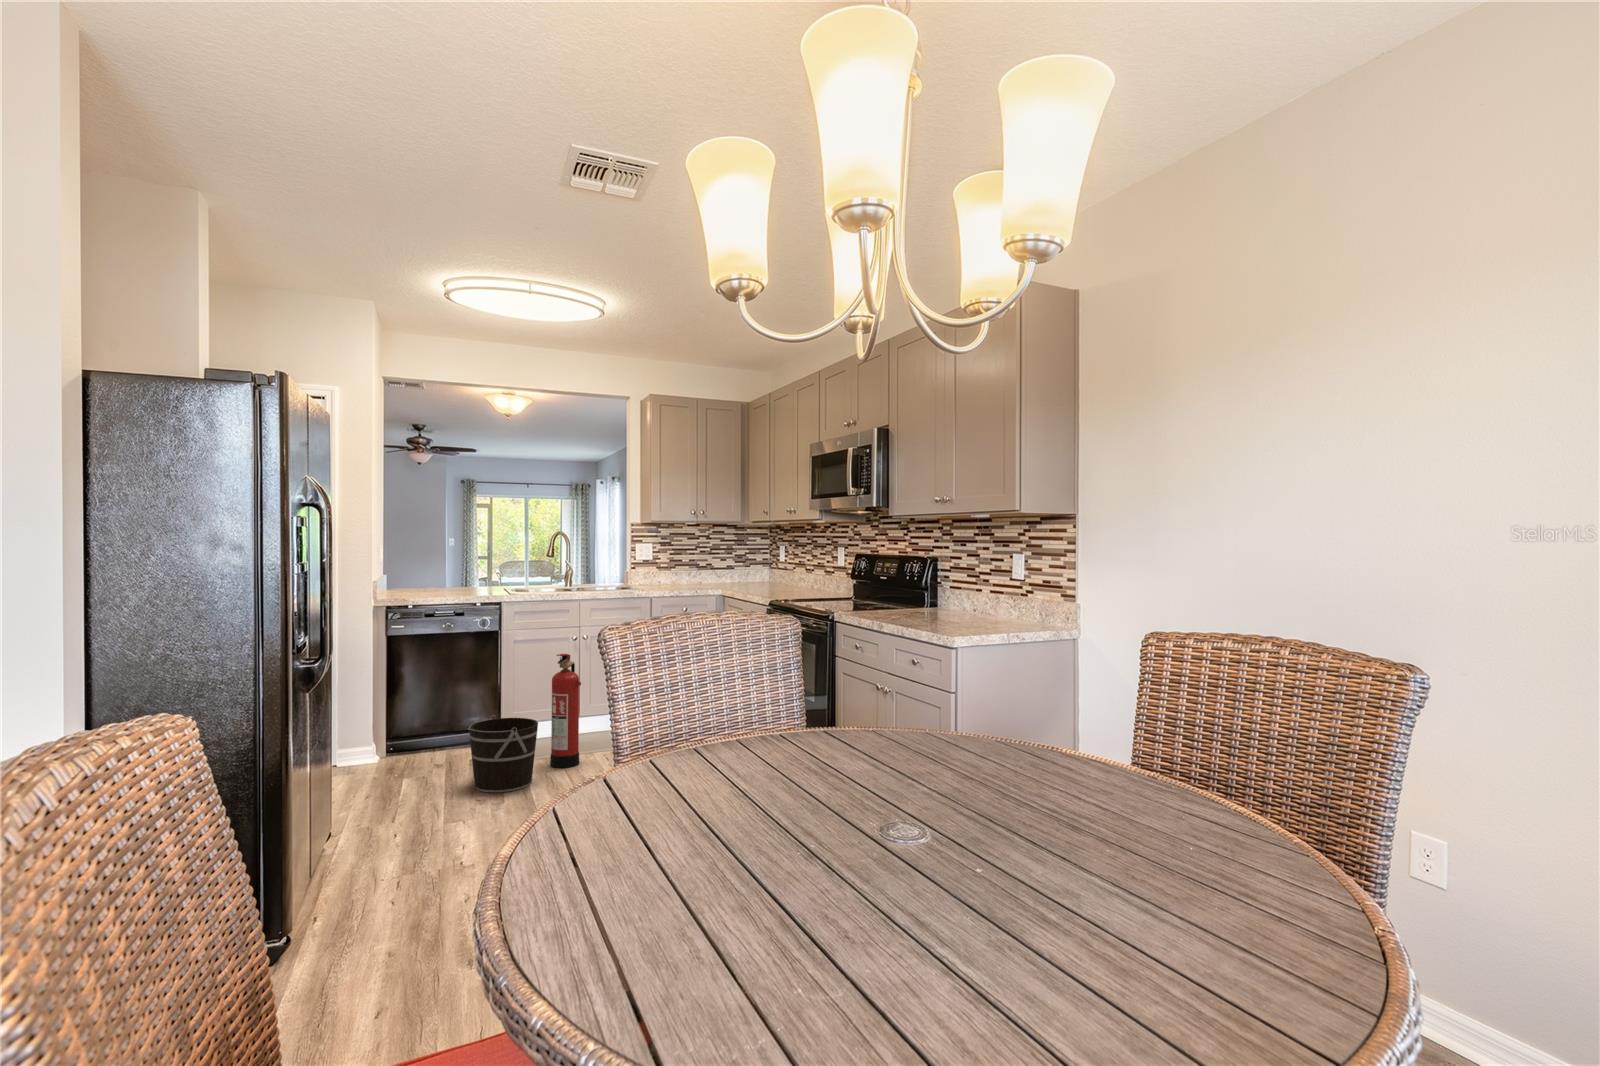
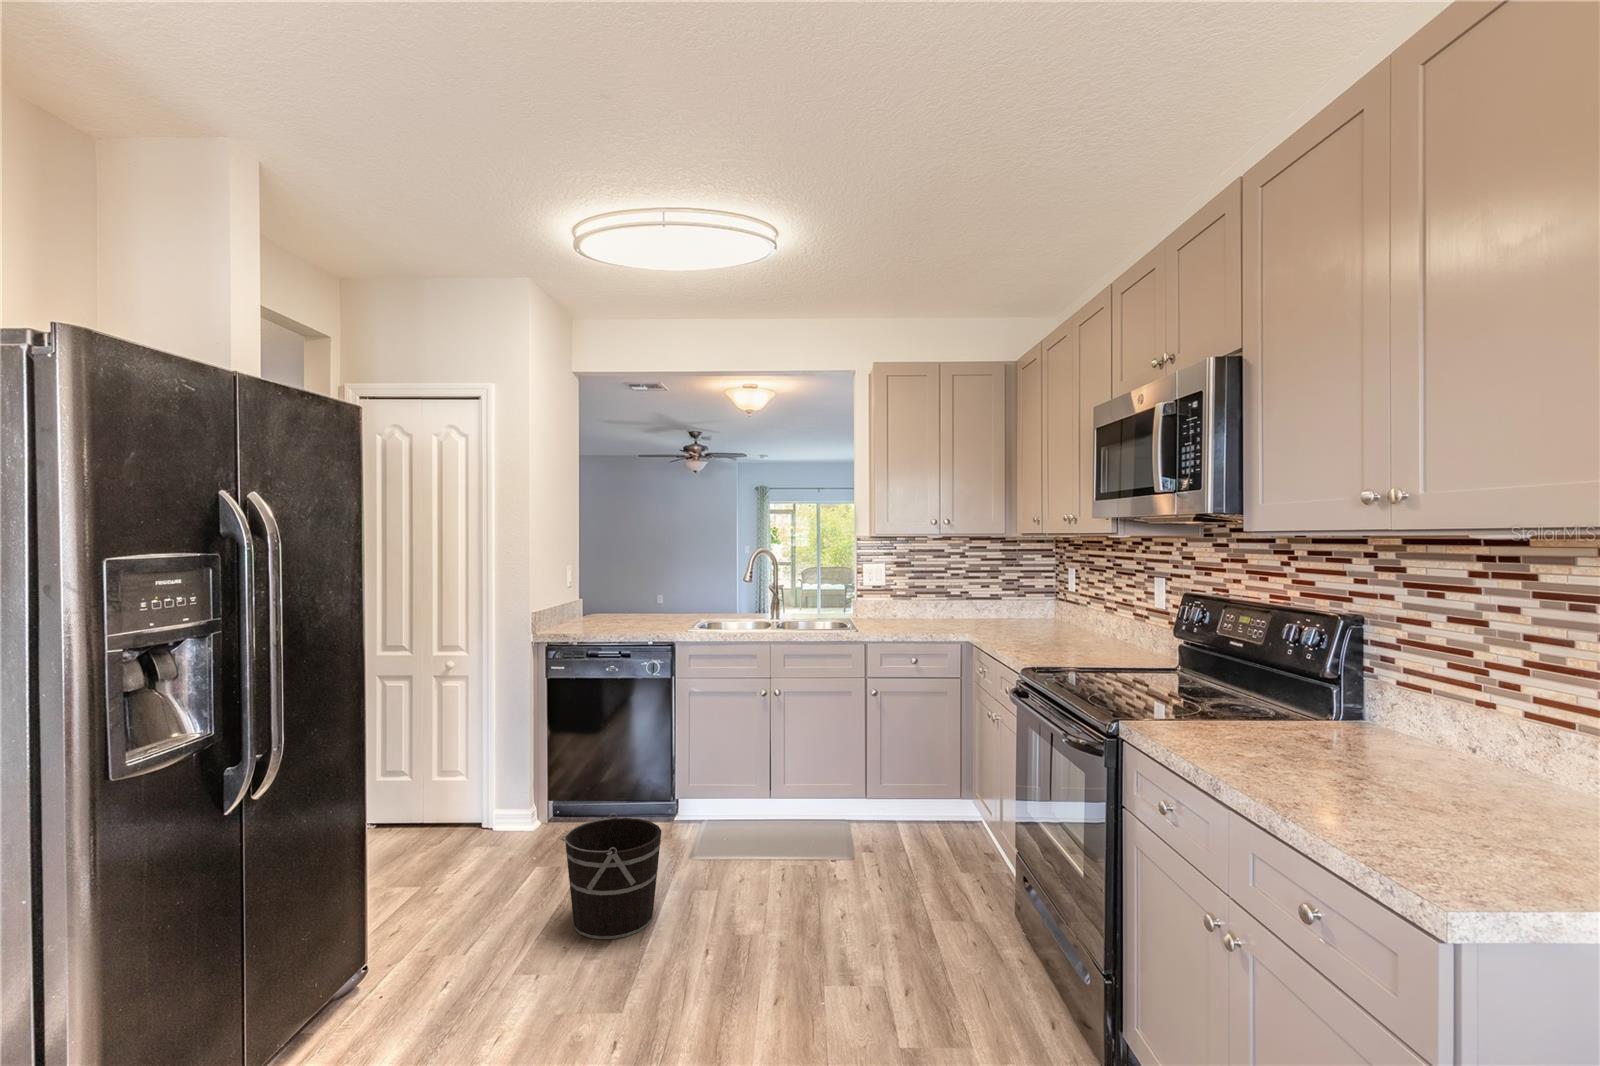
fire extinguisher: present [550,654,581,768] -> none [696,730,737,897]

